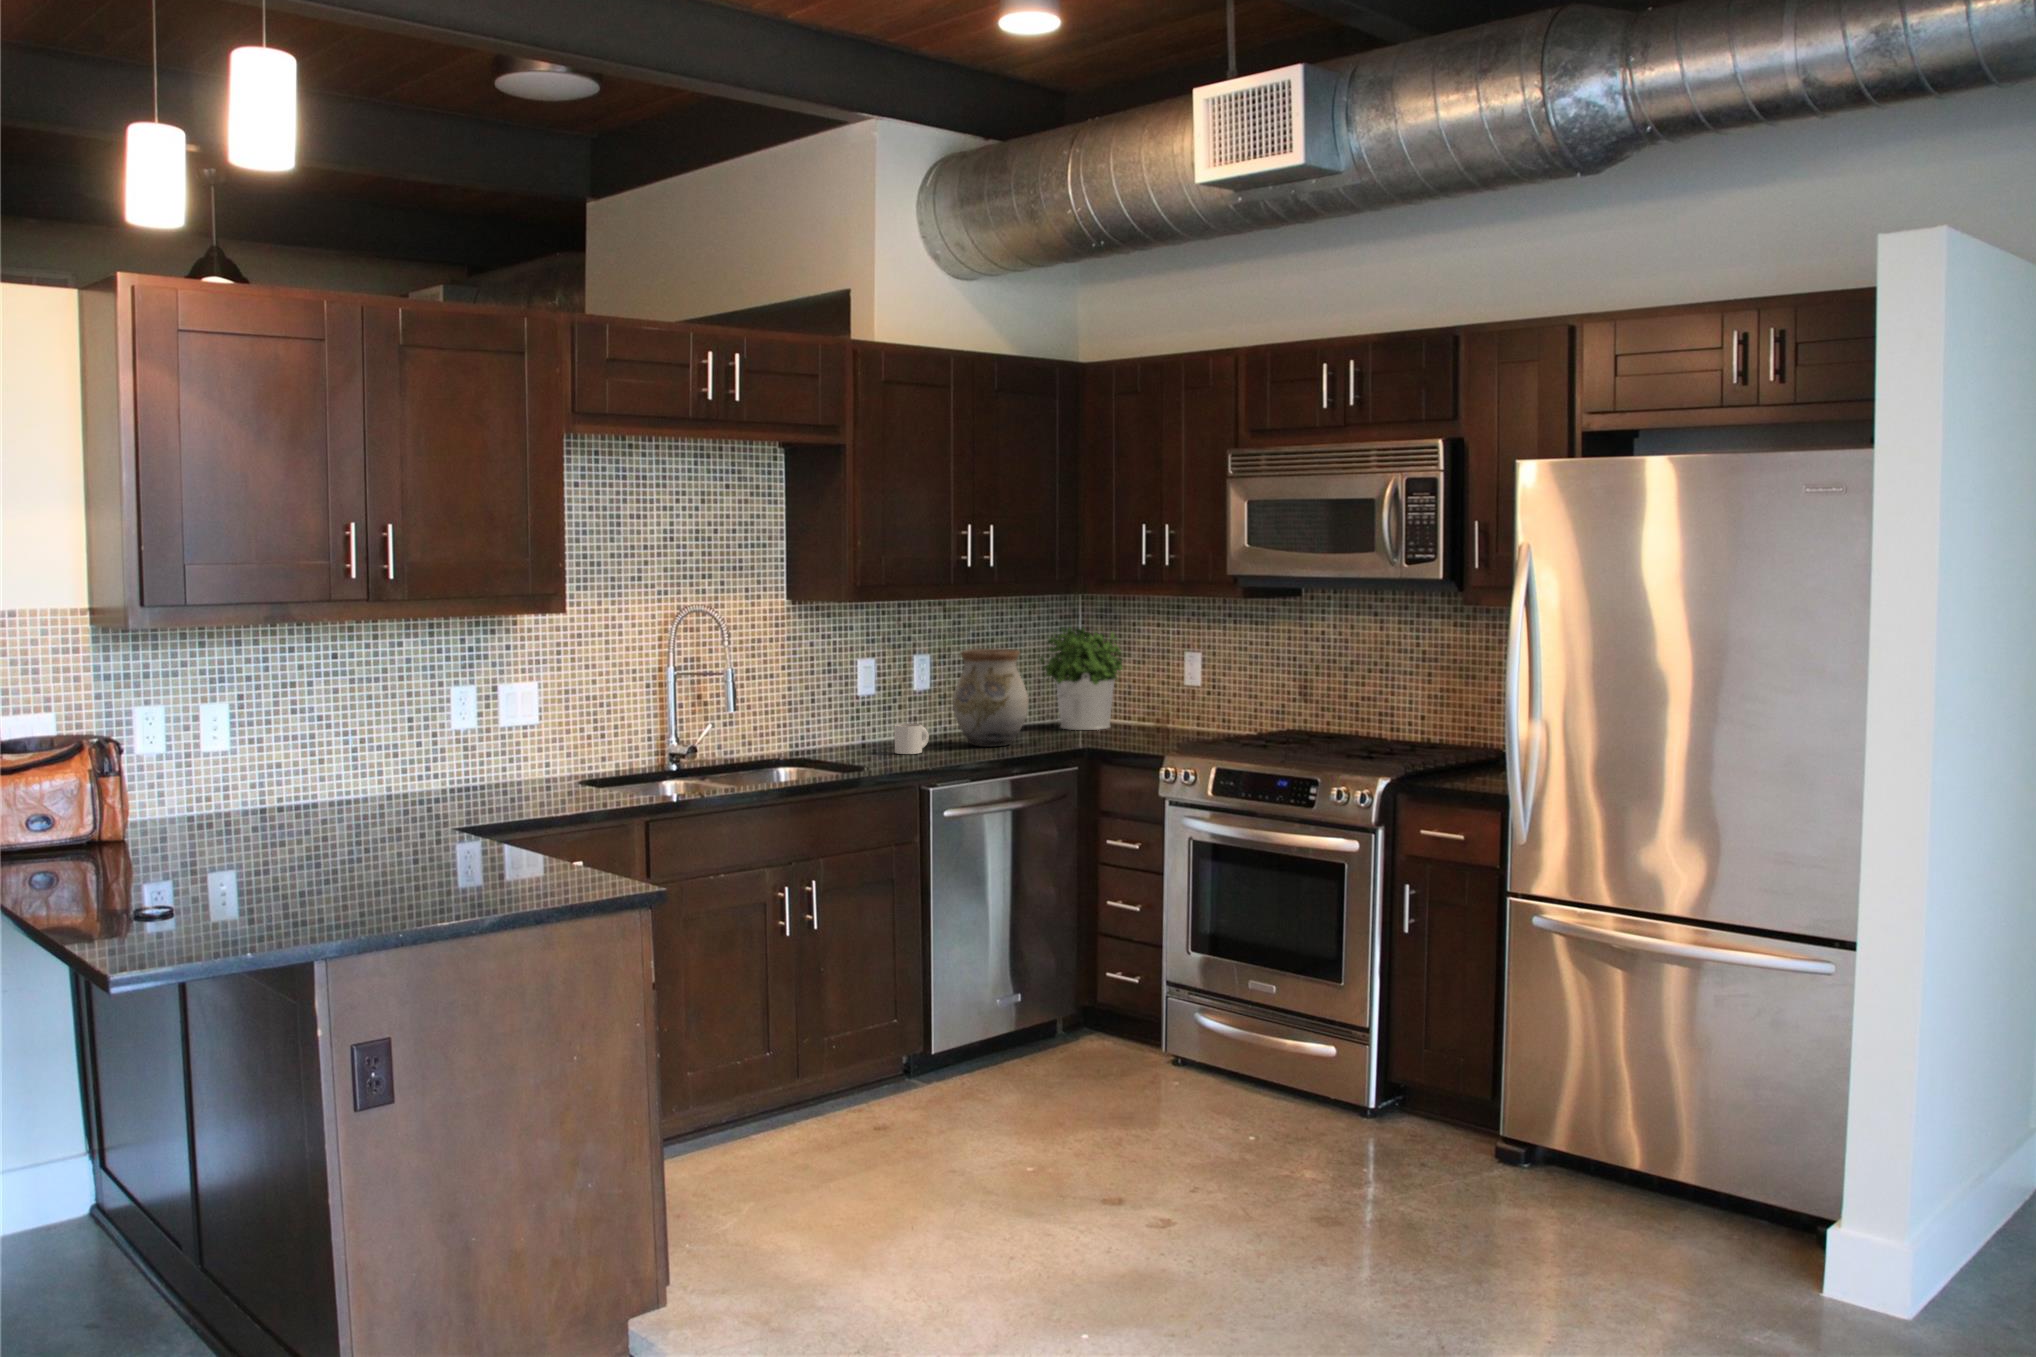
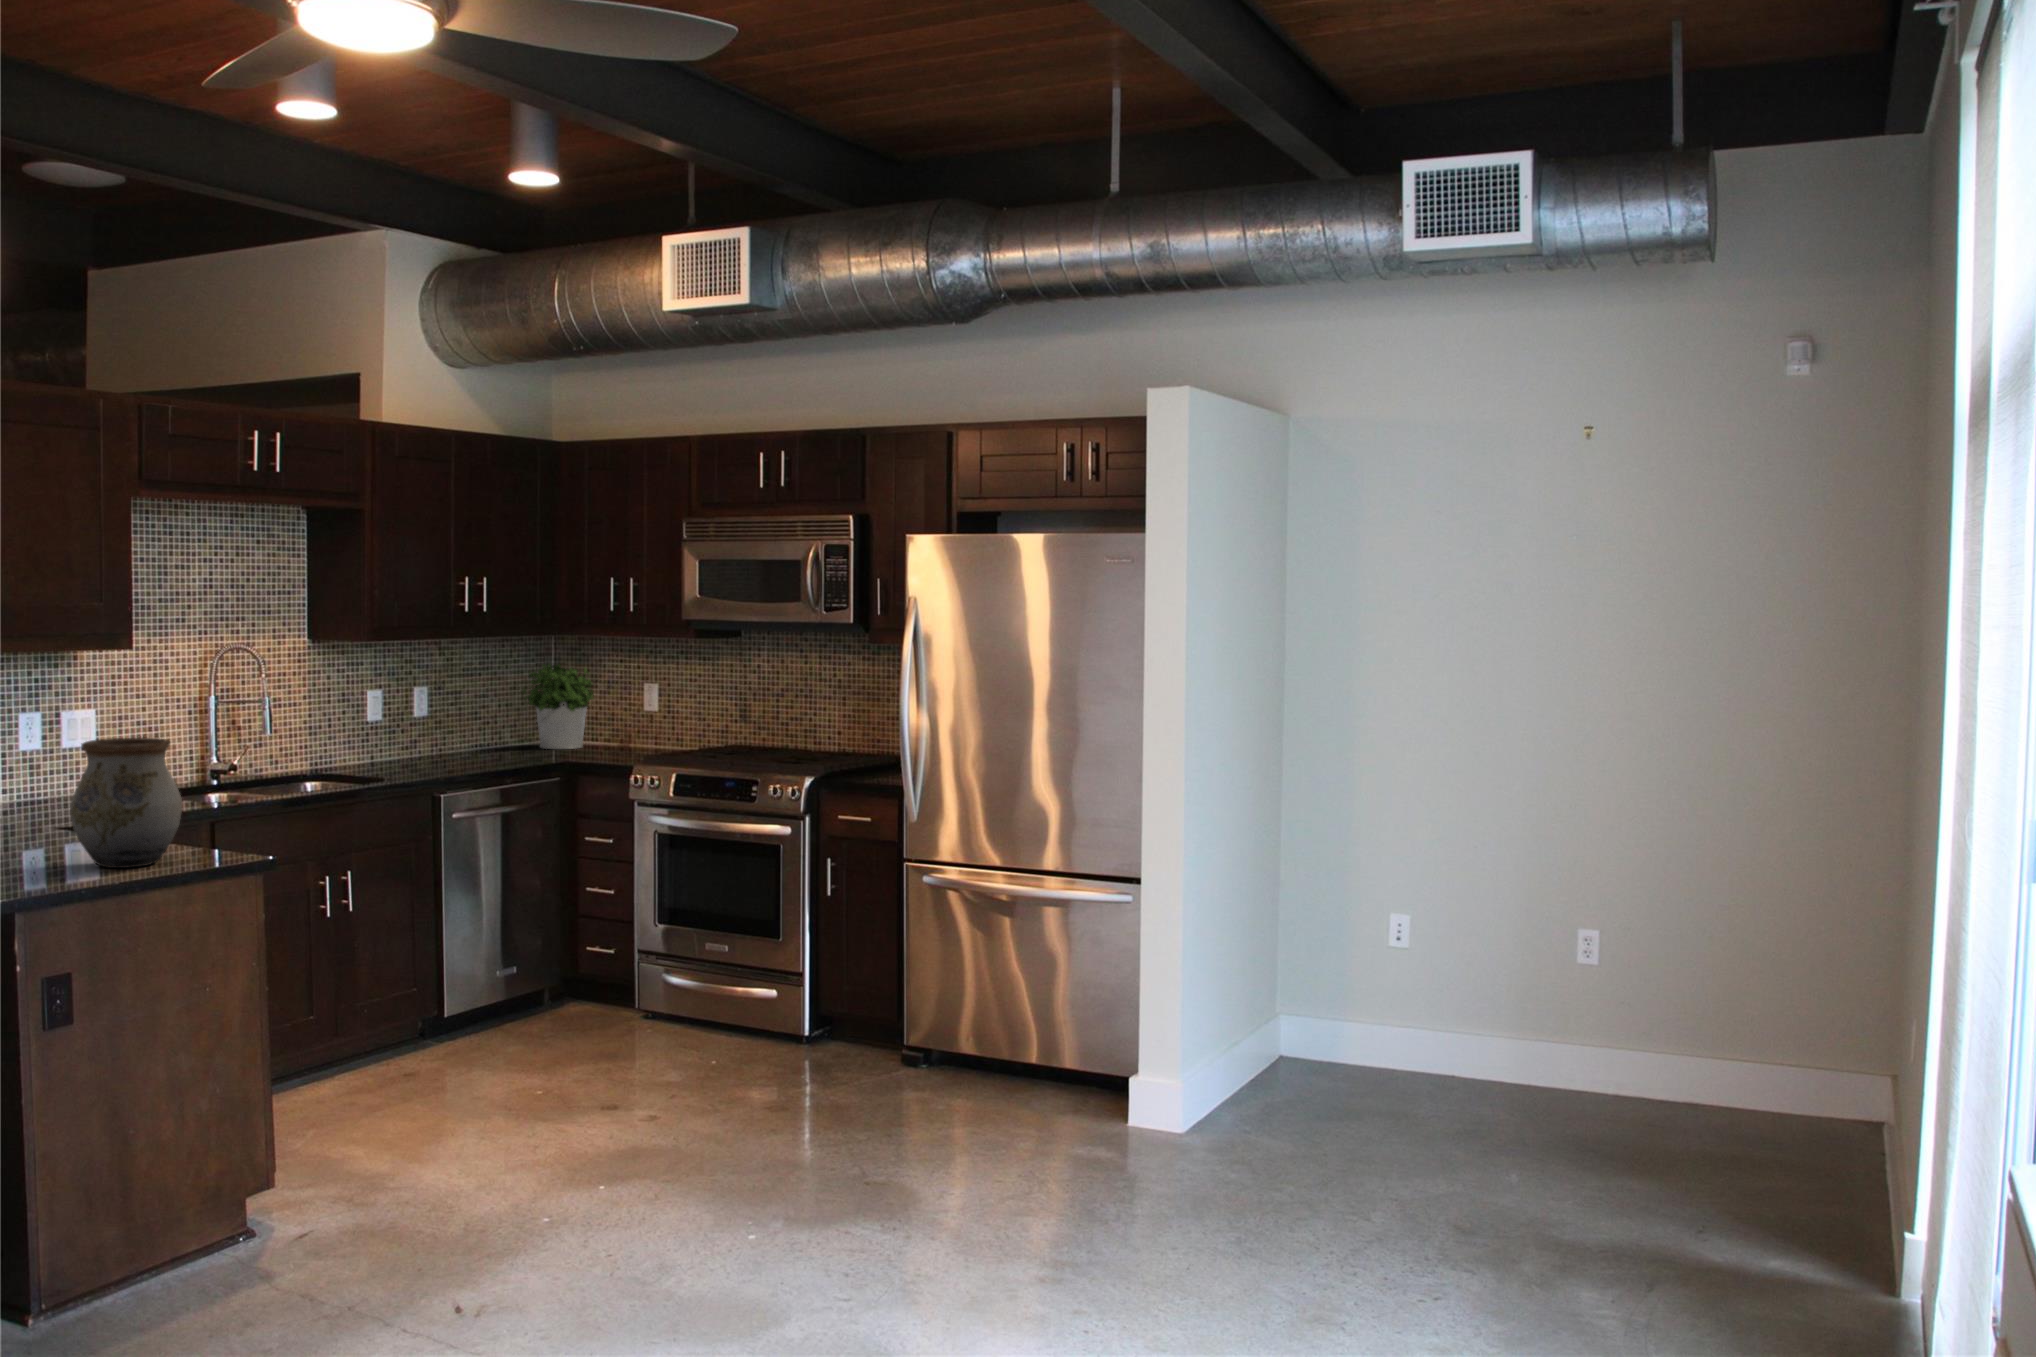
vase: present [953,649,1028,747] -> present [70,738,182,868]
mug: present [894,724,929,754] -> none [407,744,436,769]

